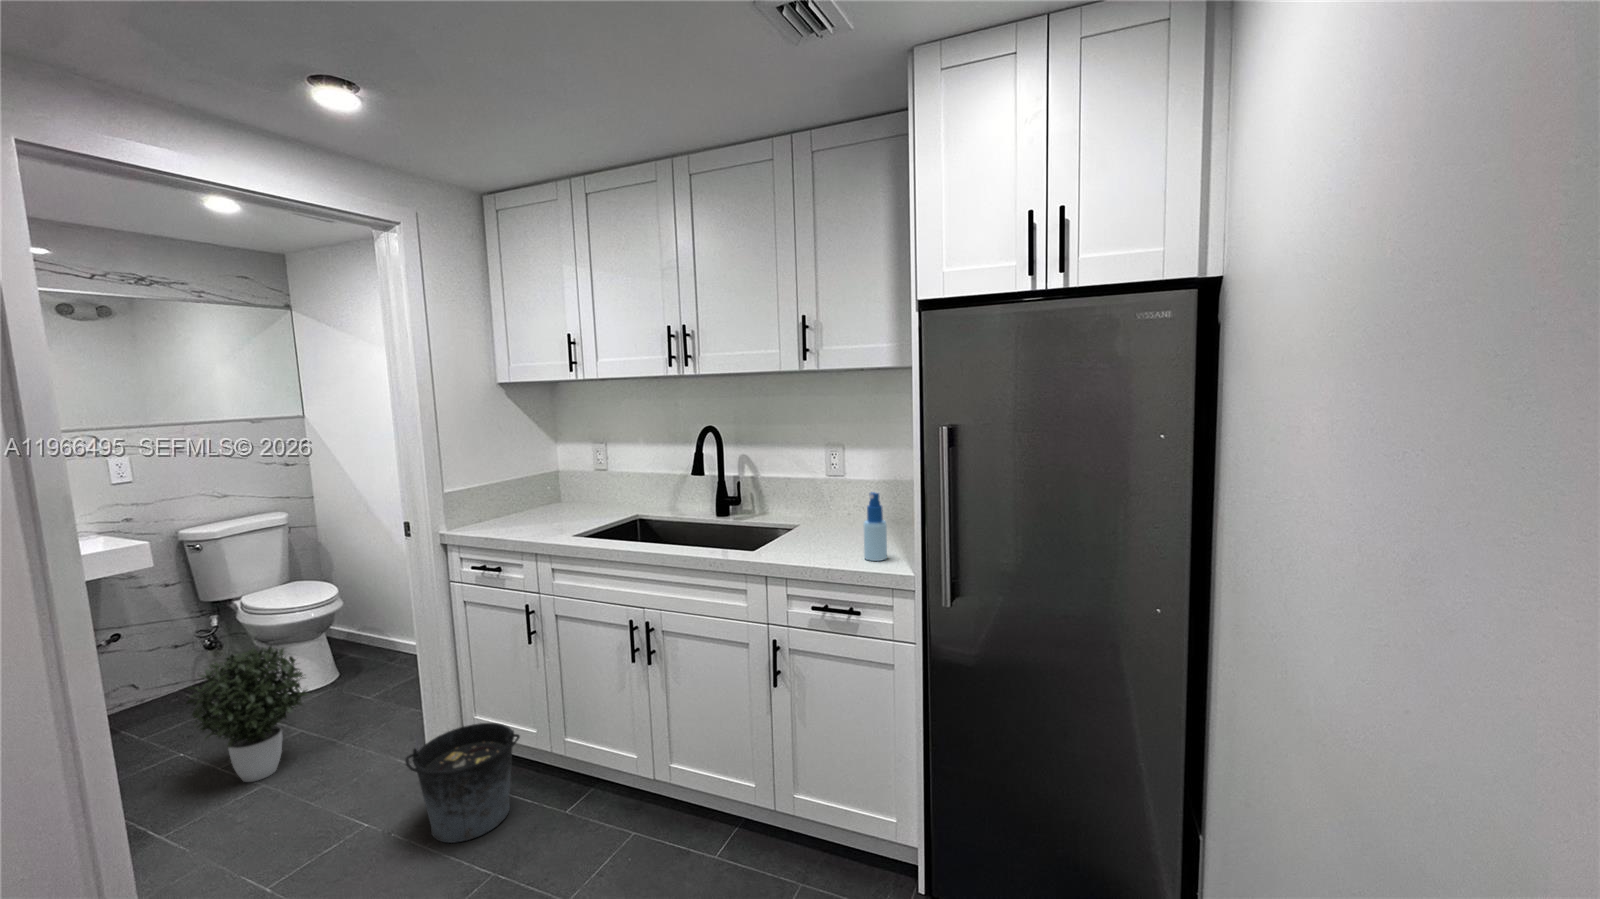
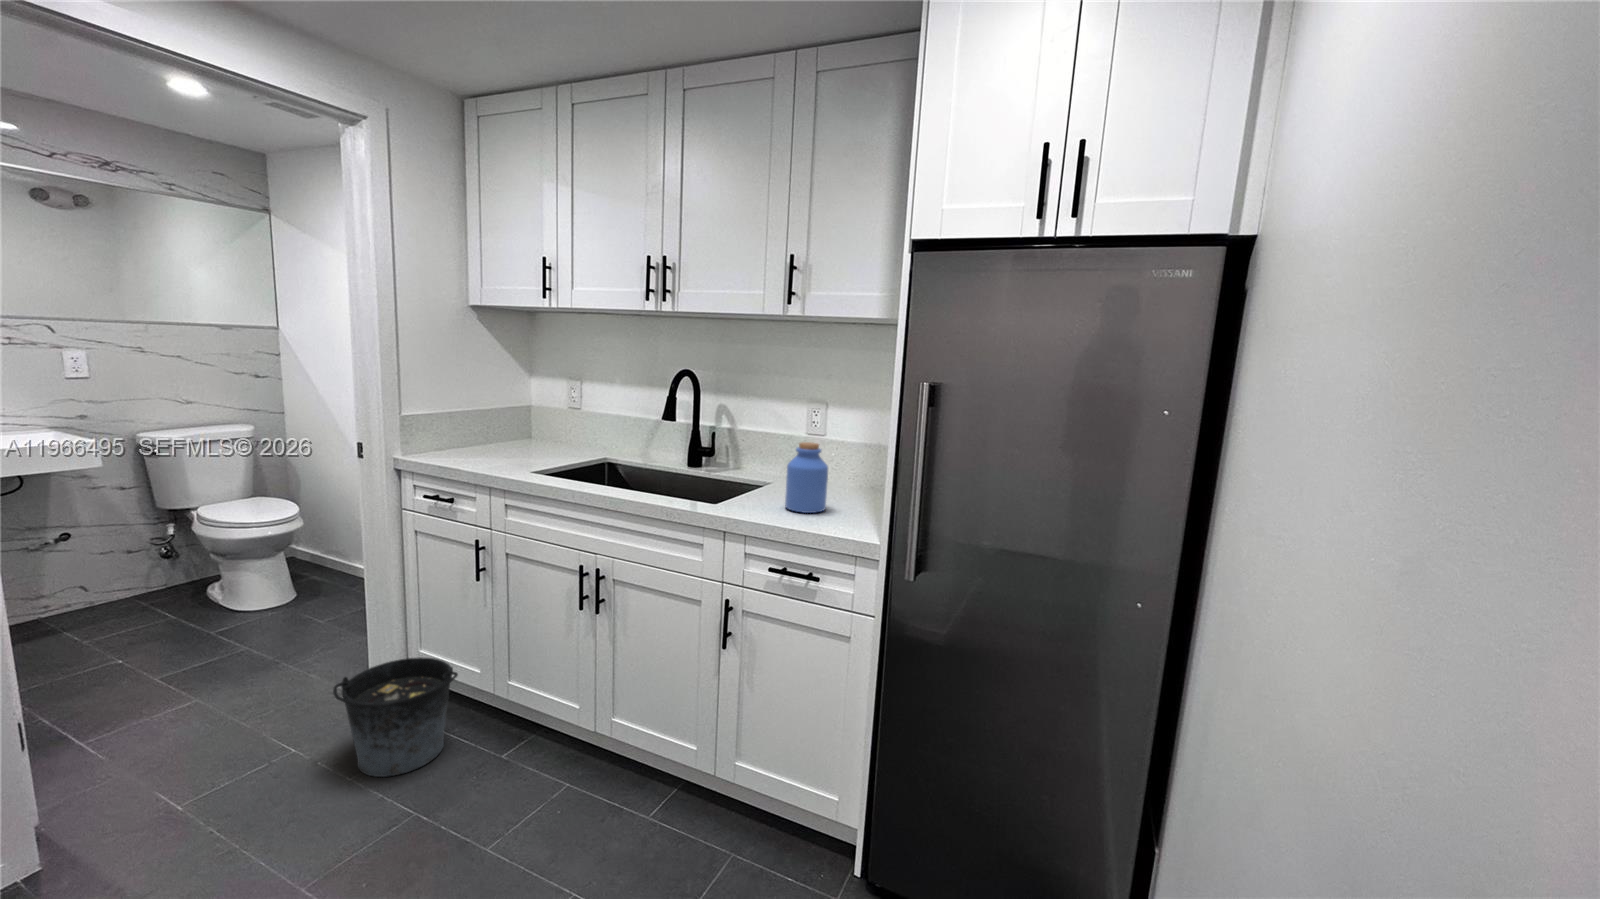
jar: none [818,486,857,552] -> present [785,442,828,513]
spray bottle: present [864,492,887,561] -> none [830,451,857,525]
potted plant: present [187,646,309,782] -> none [117,558,252,695]

